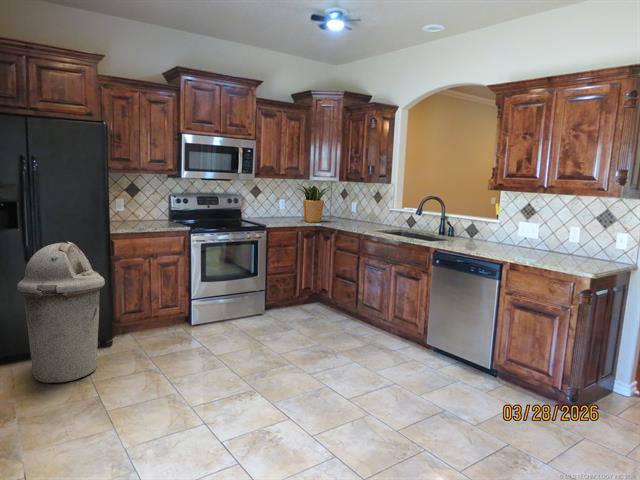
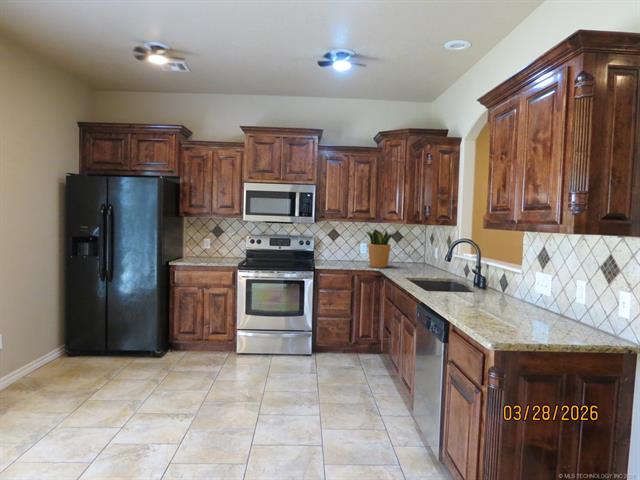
trash can: present [17,241,105,383] -> none [71,268,138,379]

